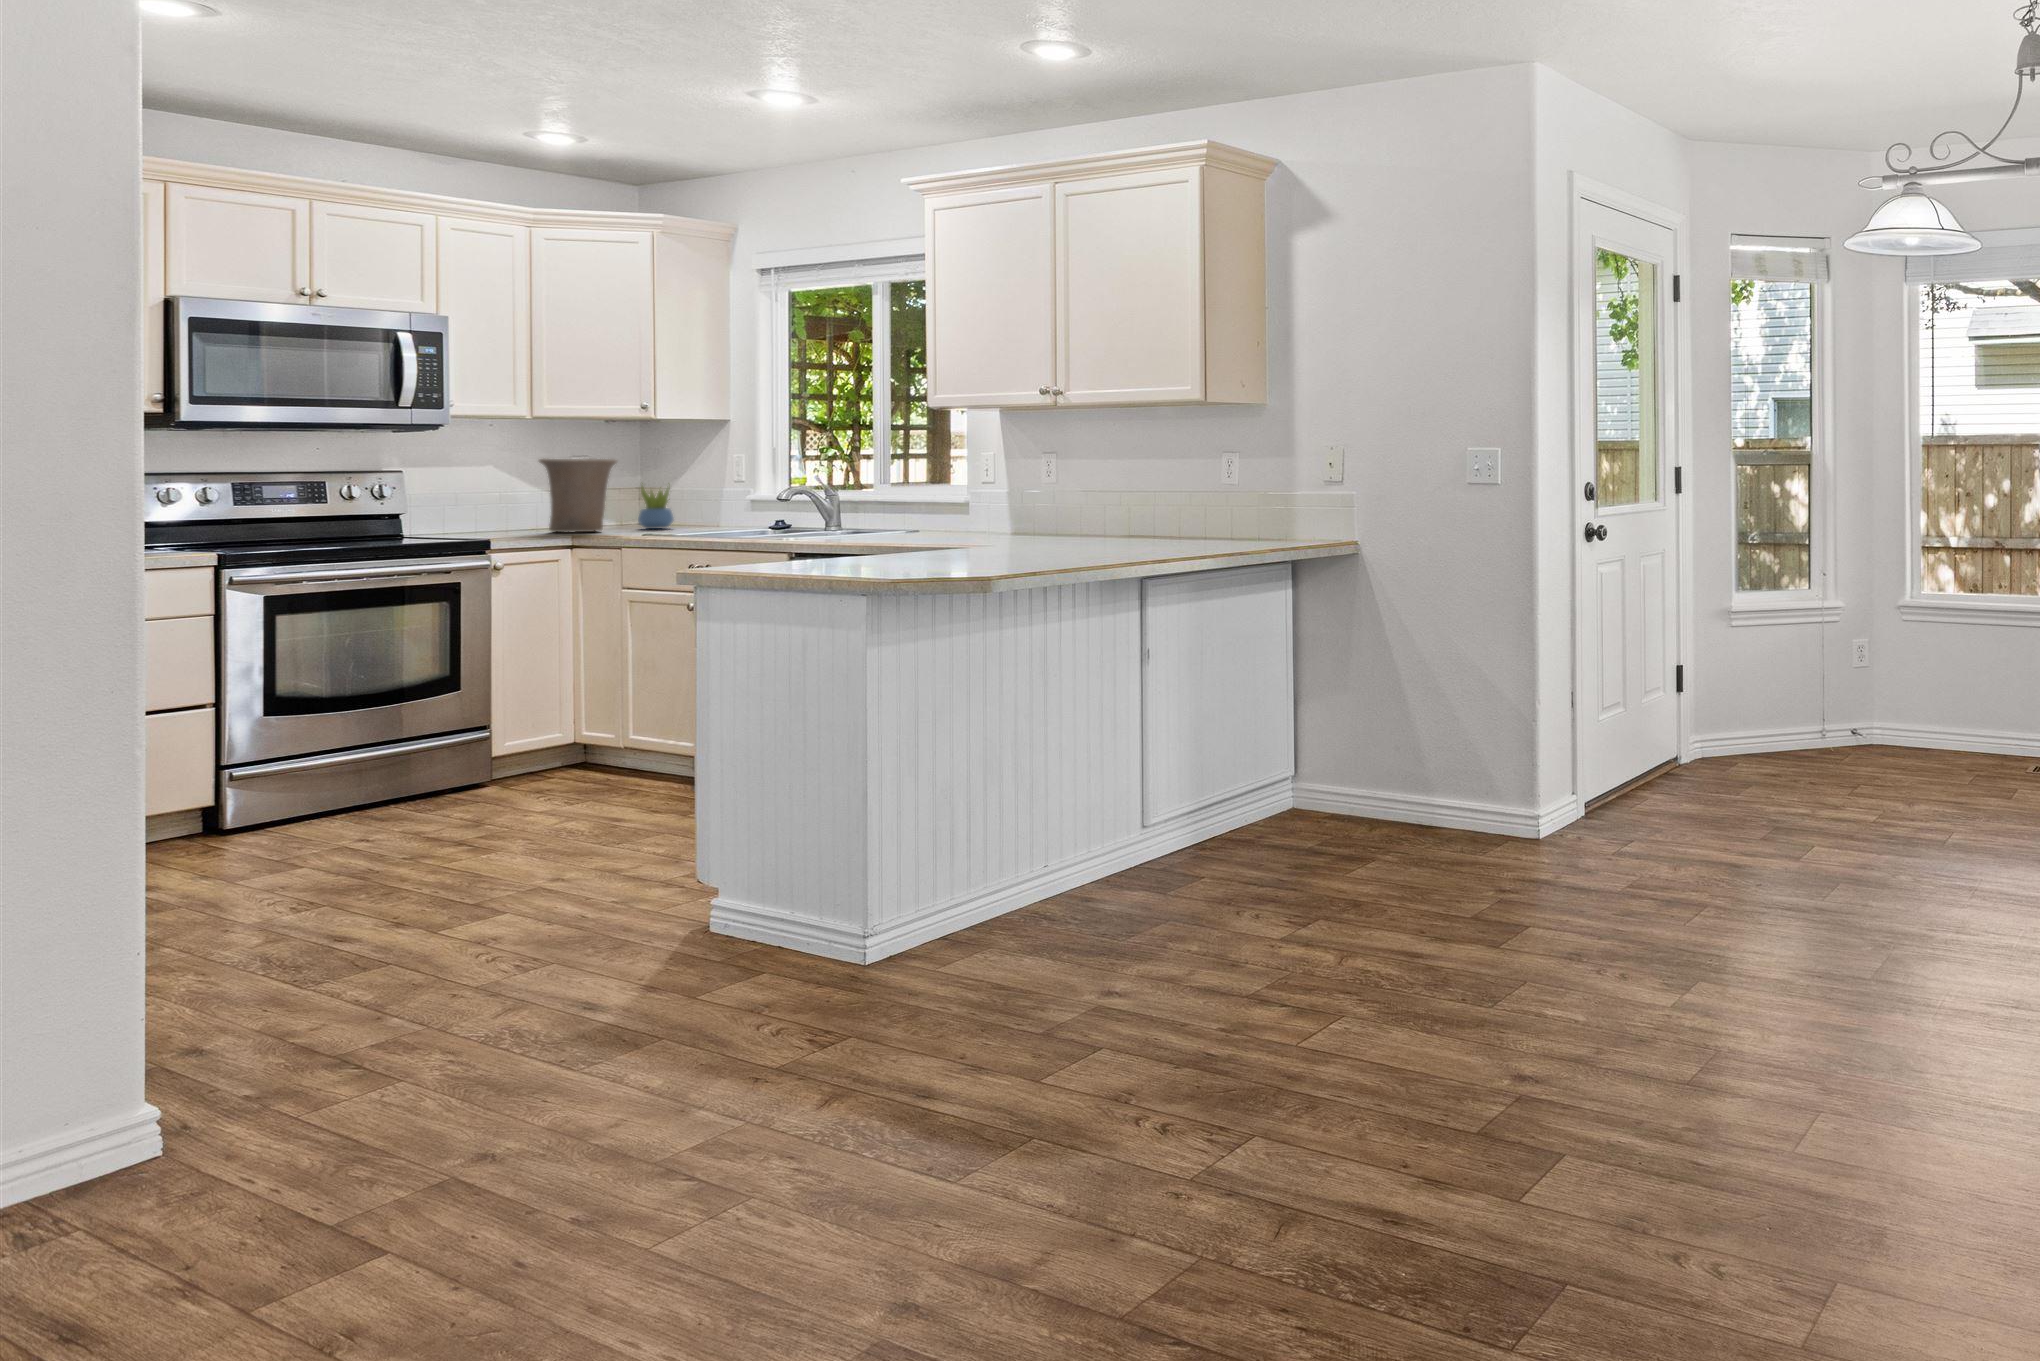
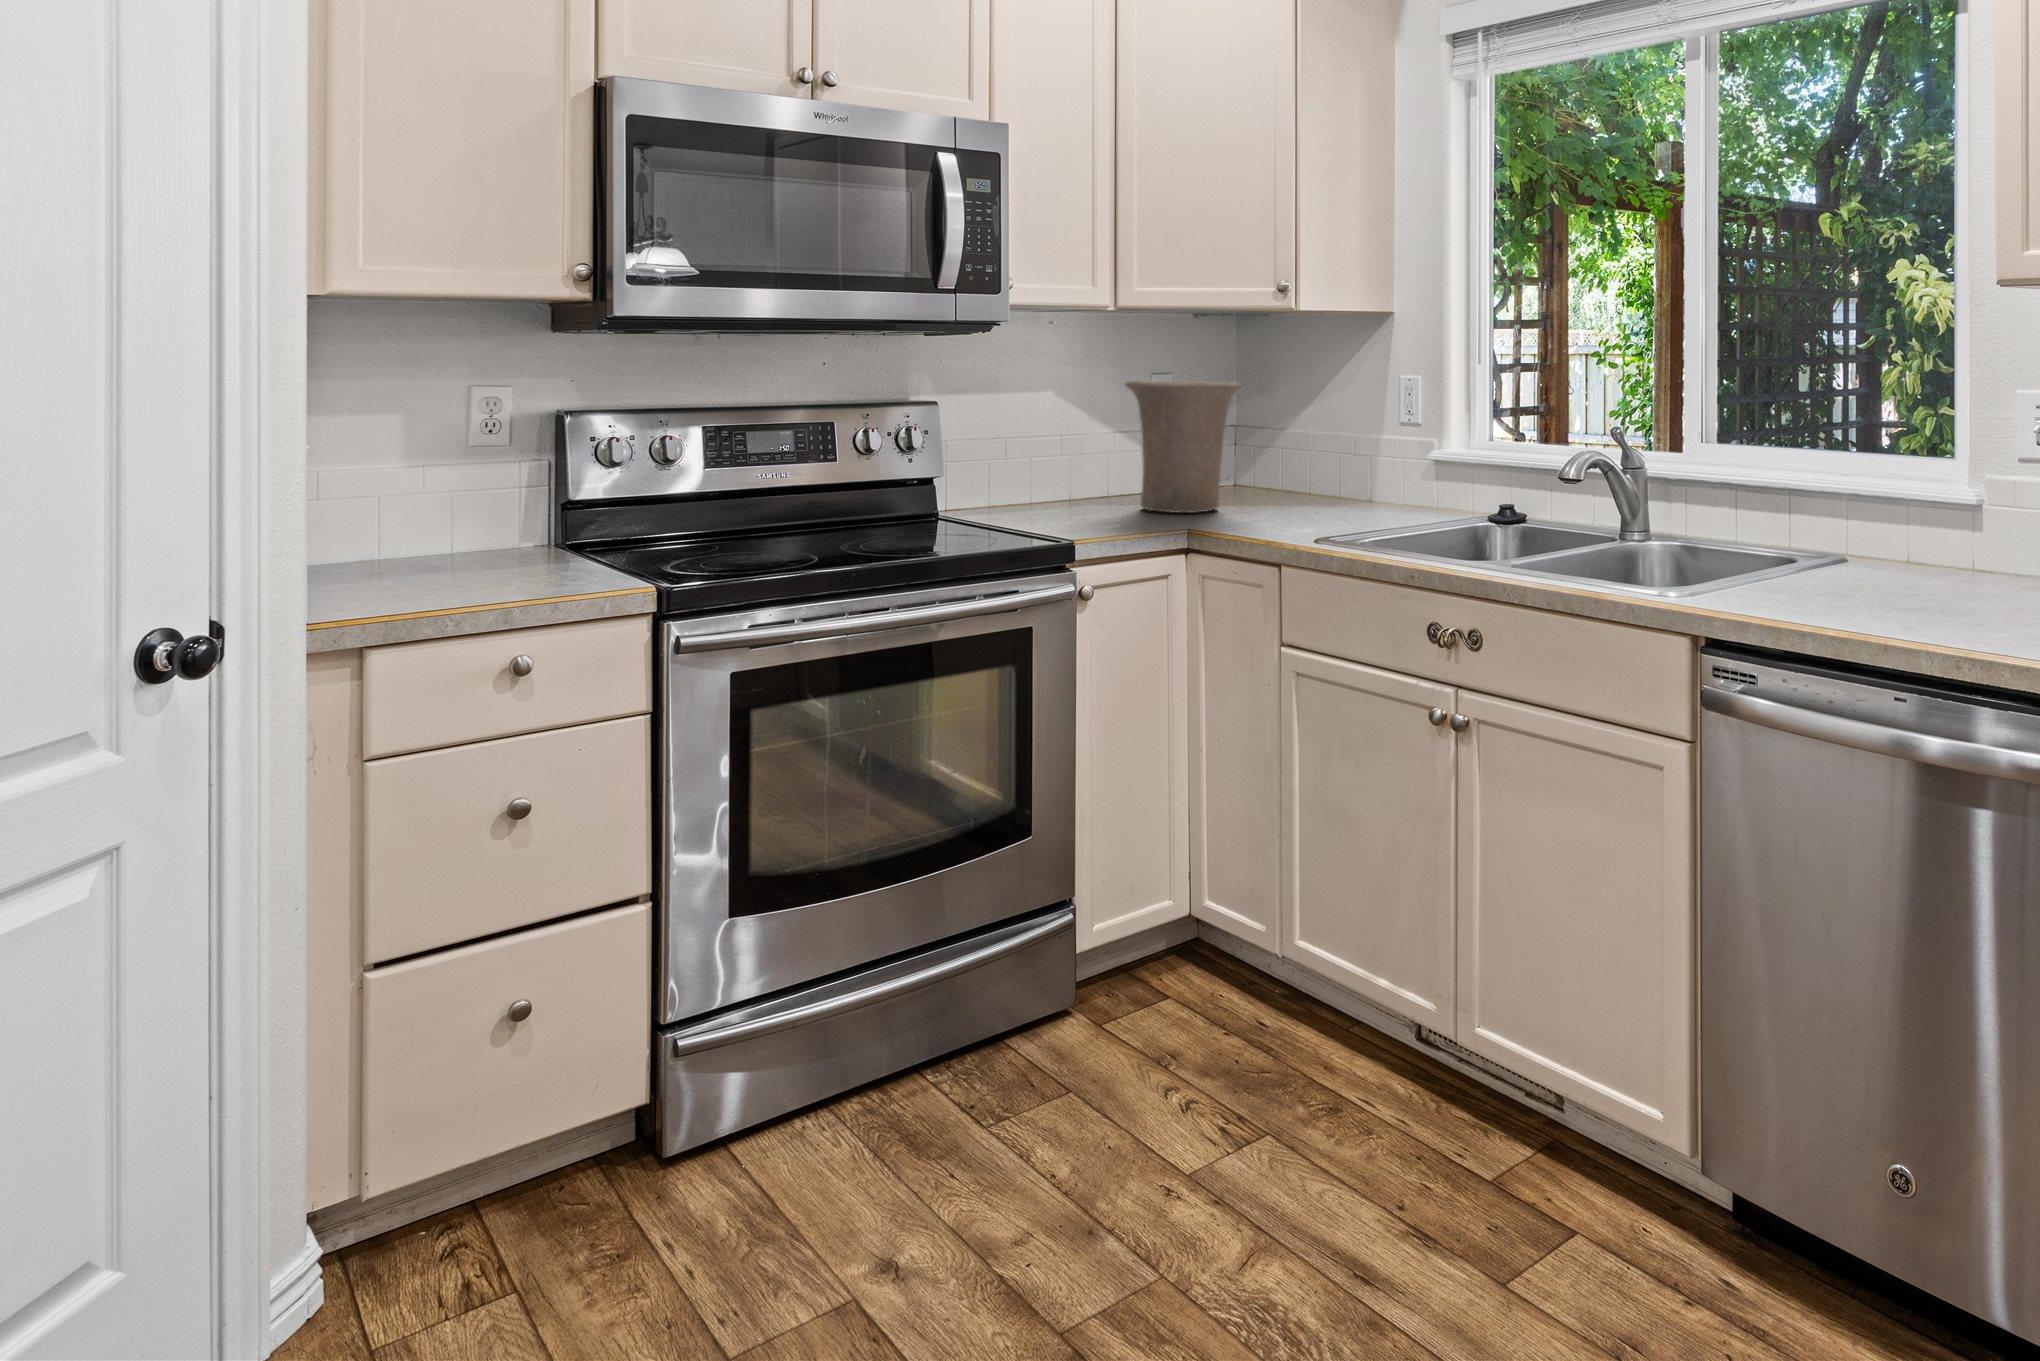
succulent plant: present [638,487,673,529] -> none [1260,420,1312,501]

